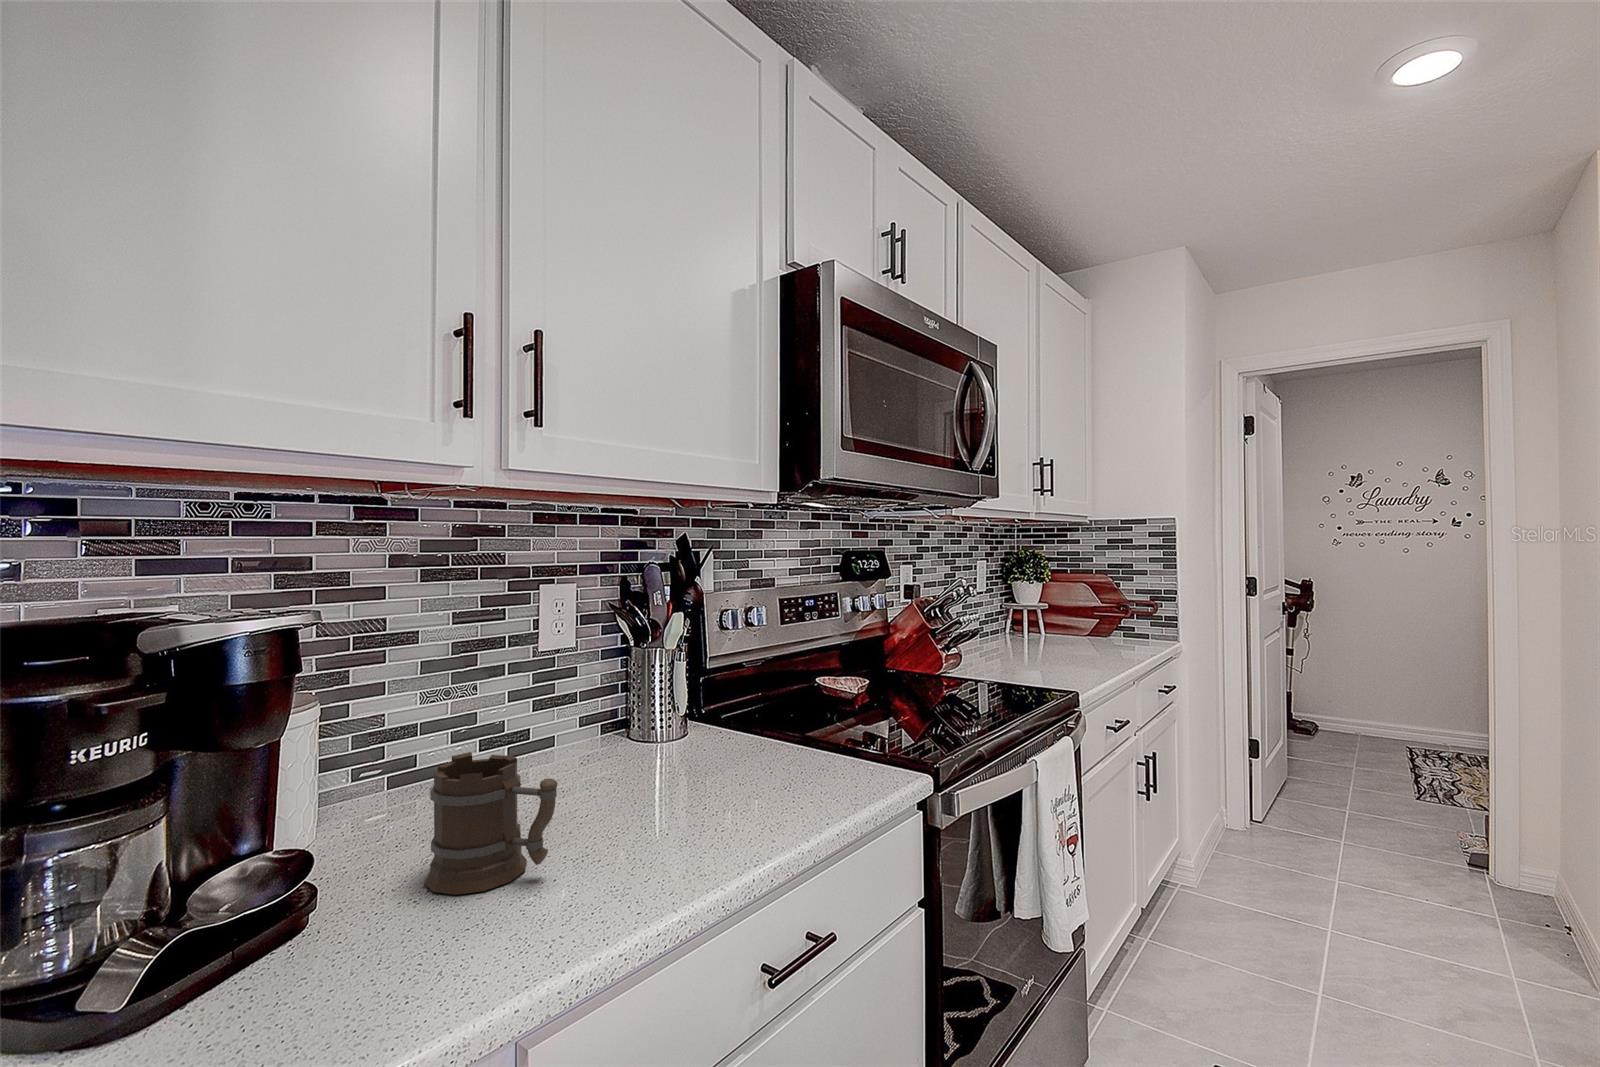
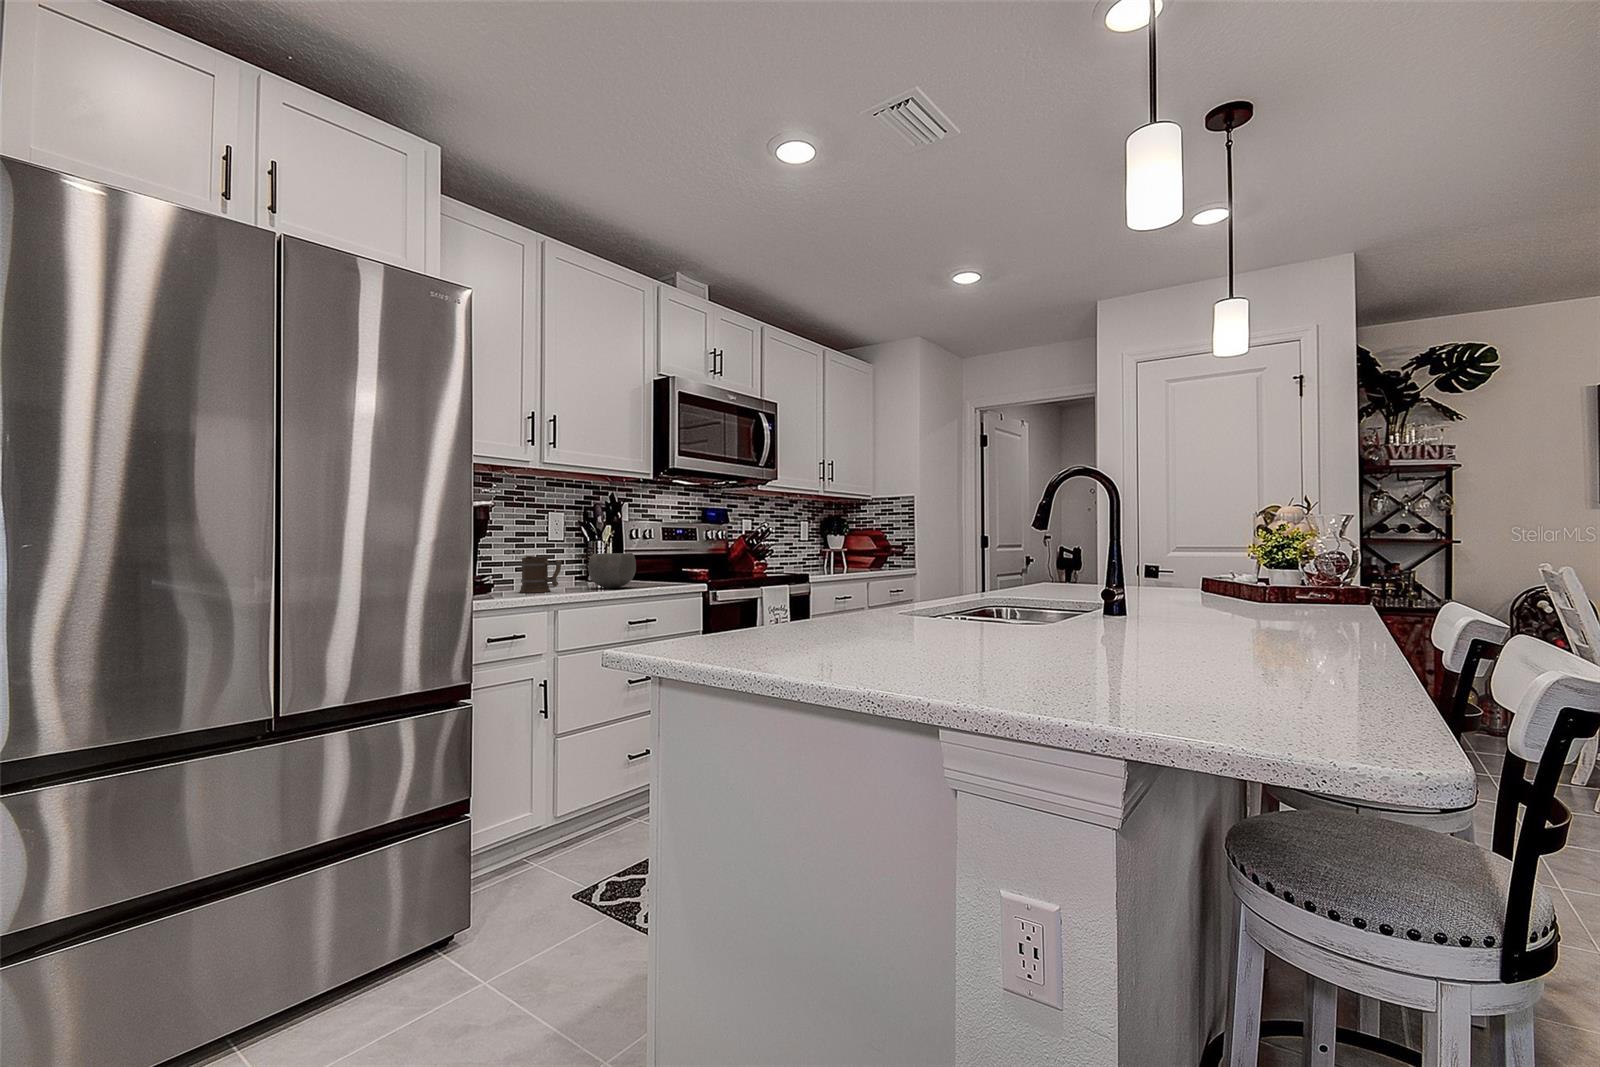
ceramic bowl: none [638,712,769,829] -> present [588,553,636,588]

